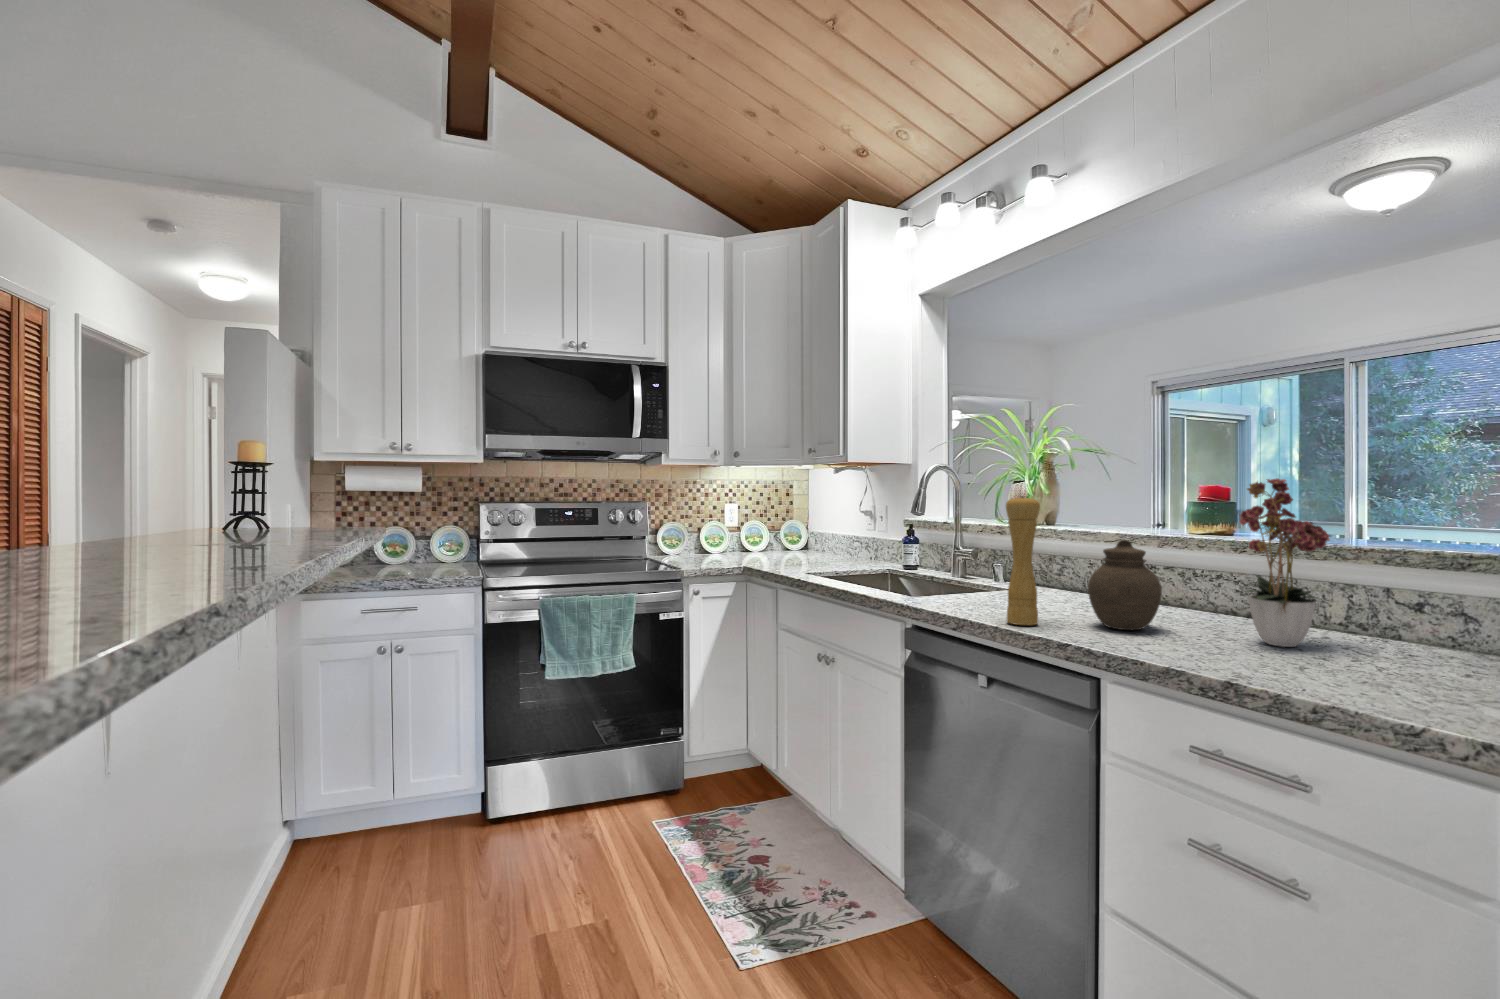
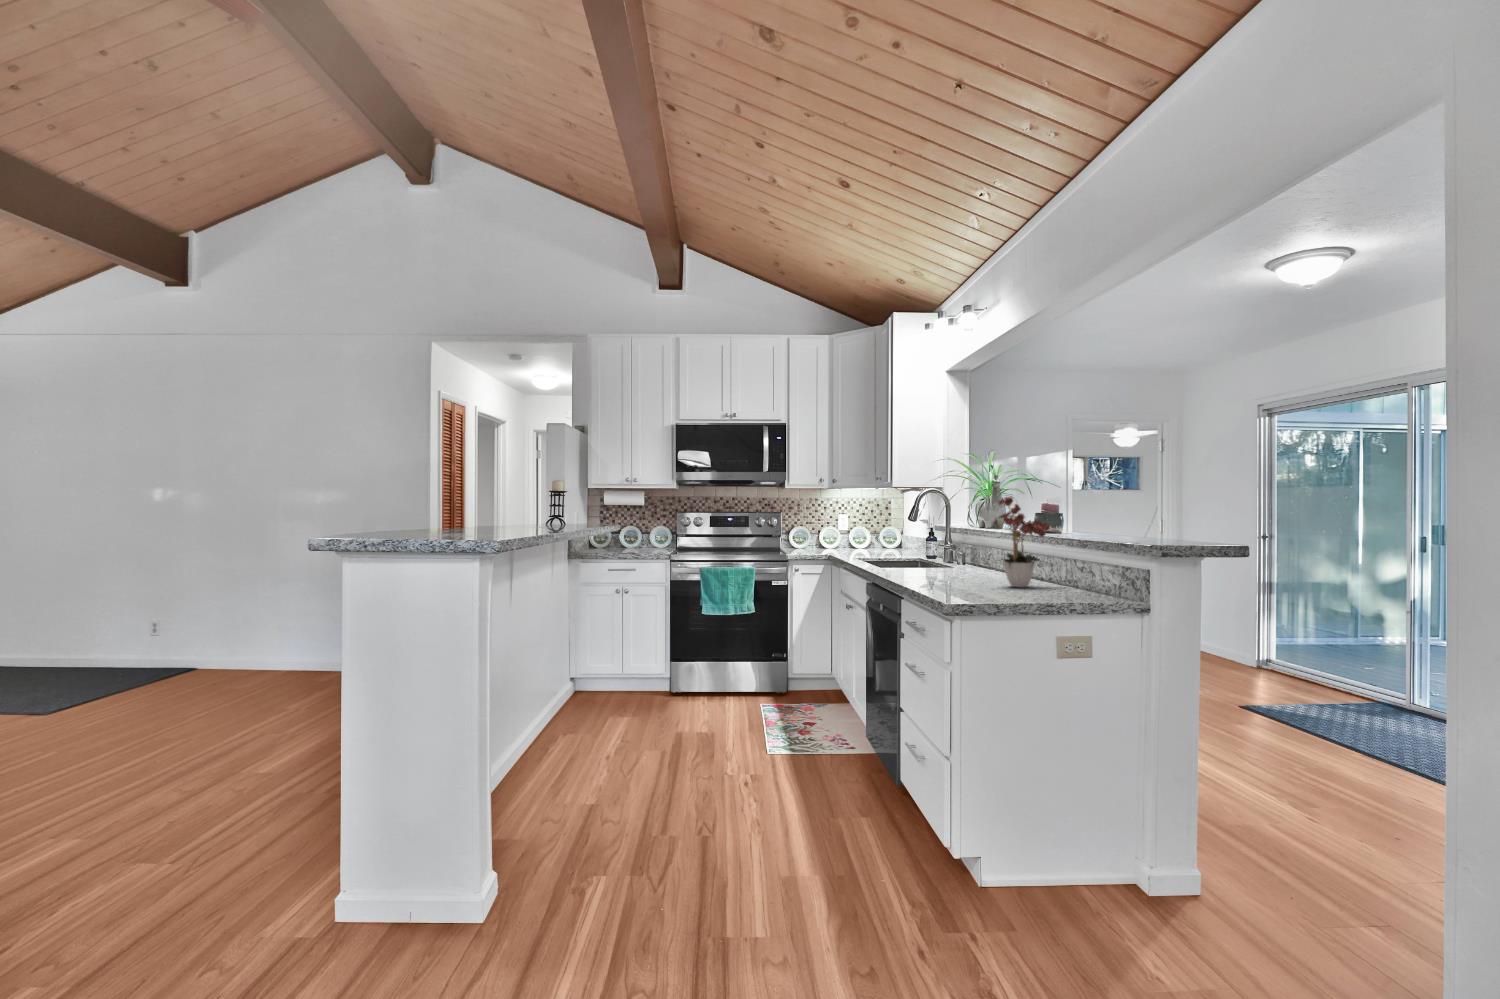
pepper mill: present [1006,496,1040,625] -> none [901,507,919,578]
jar: present [1088,540,1162,630] -> none [941,531,979,581]

